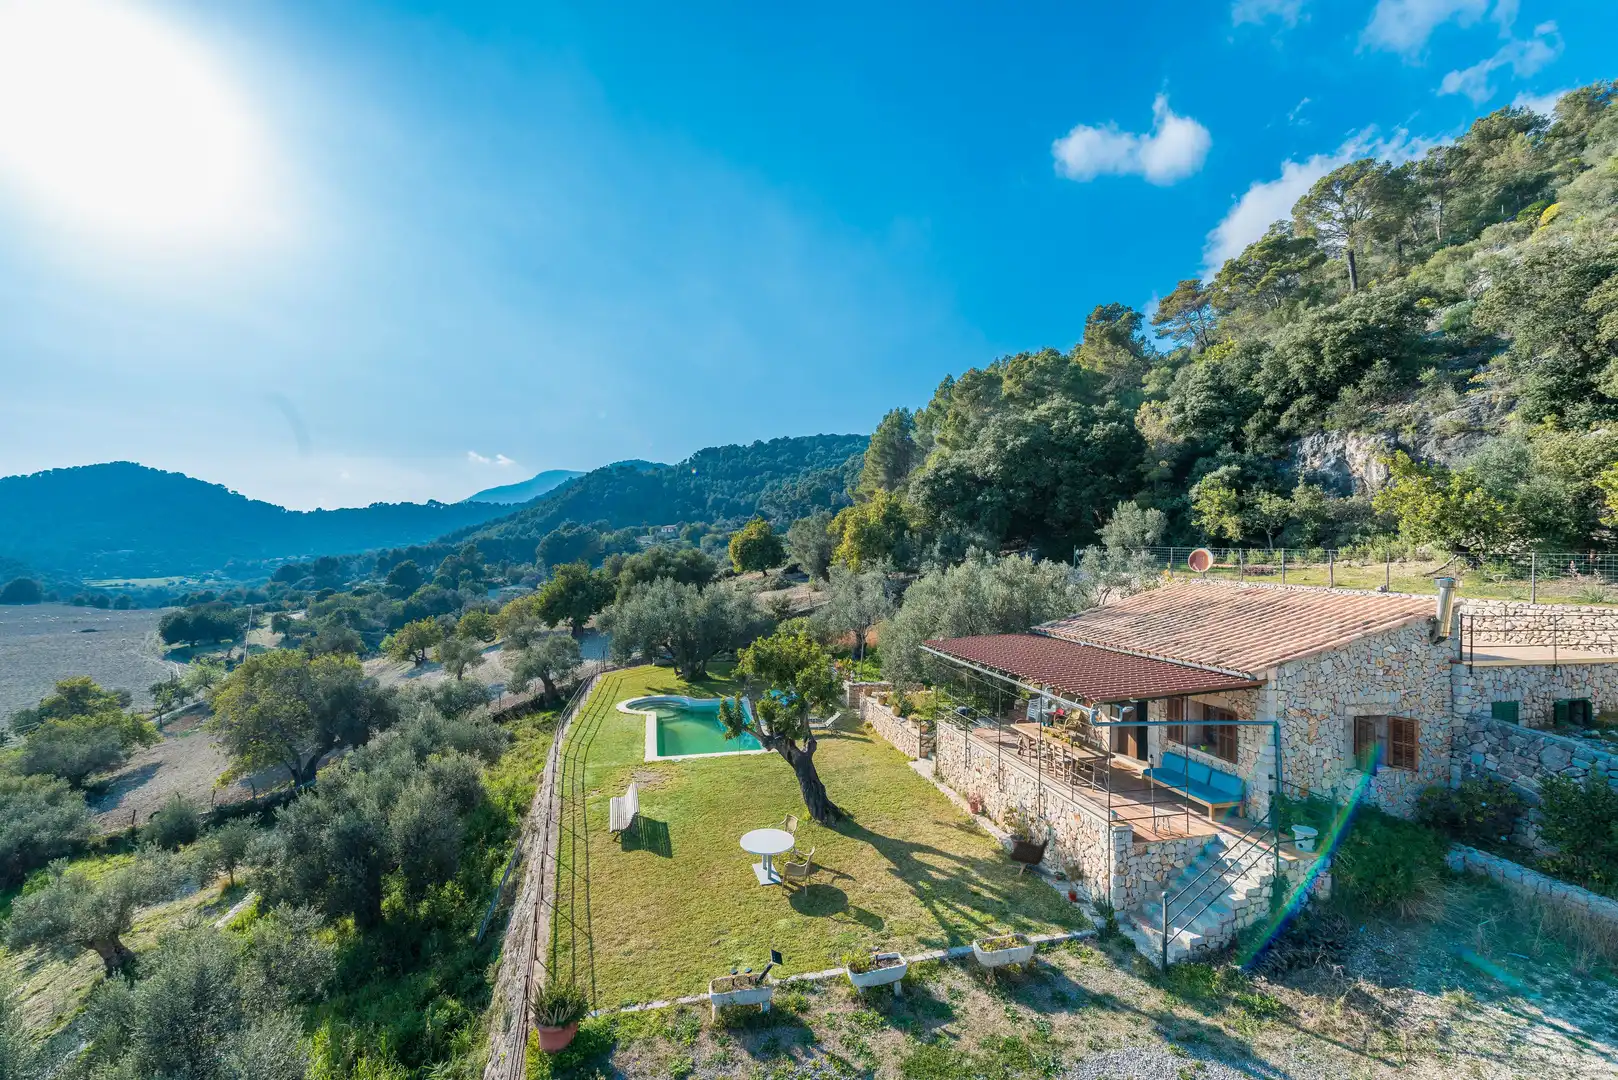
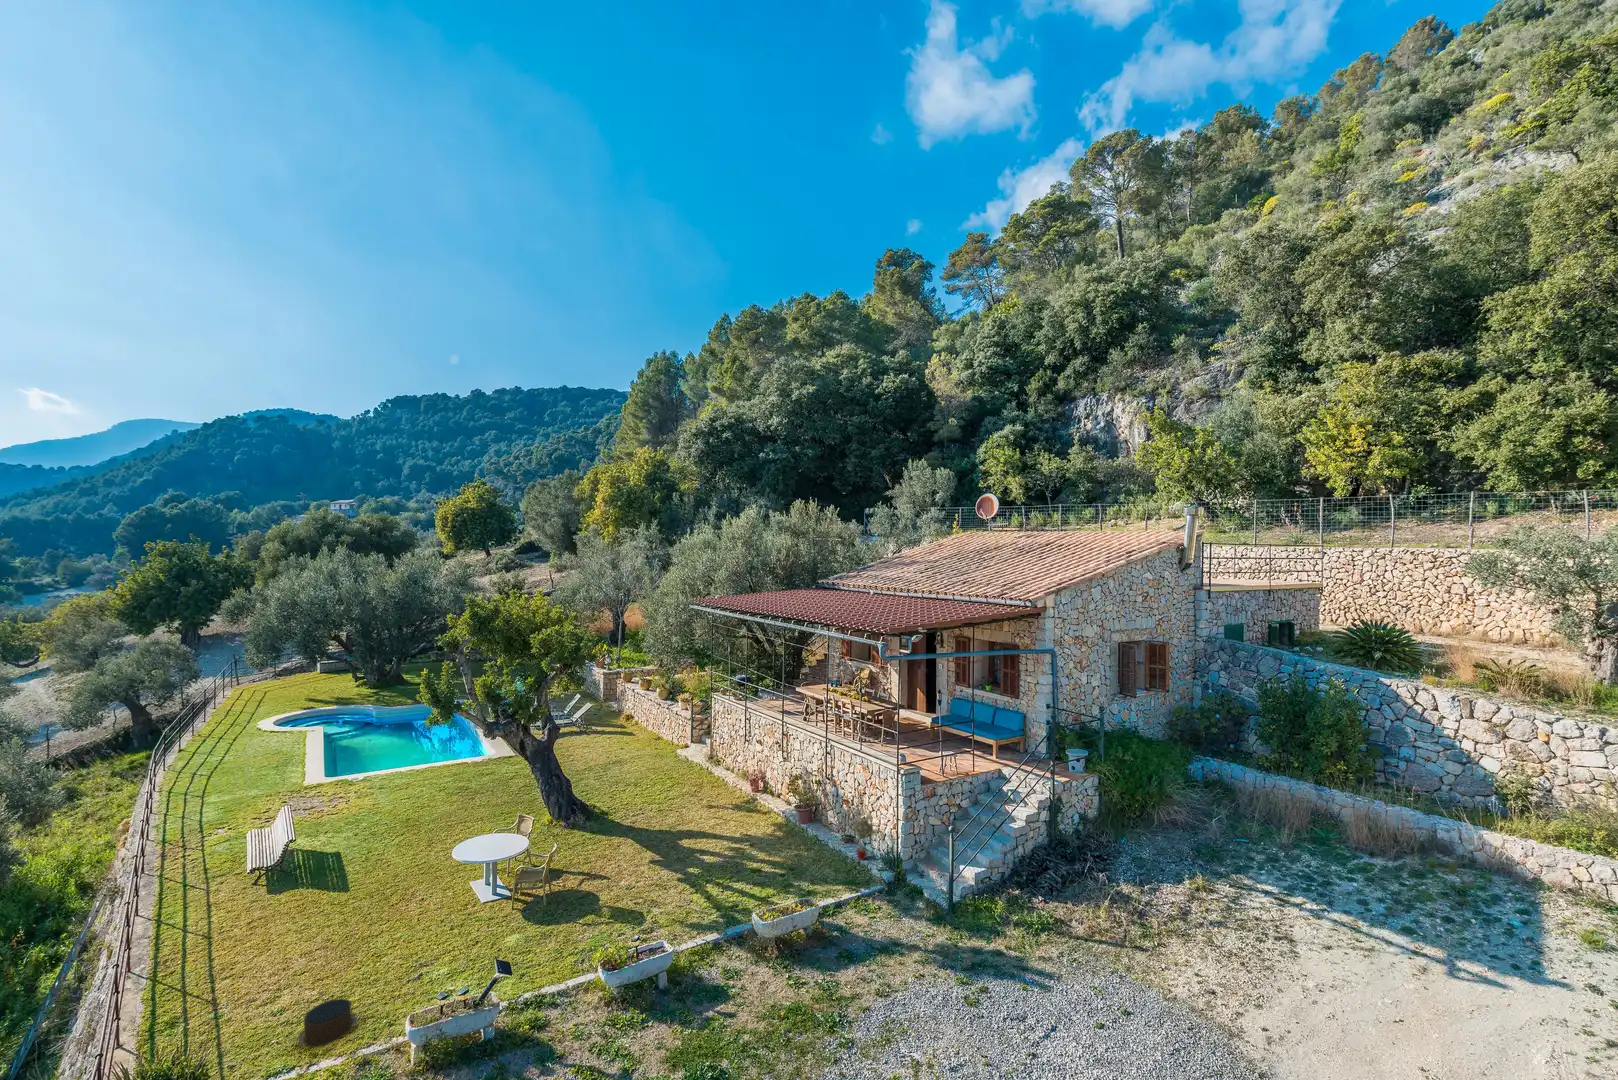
lounge chair: present [1009,839,1049,875] -> none [793,799,837,844]
pouf: none [651,947,687,981] -> present [298,998,358,1047]

